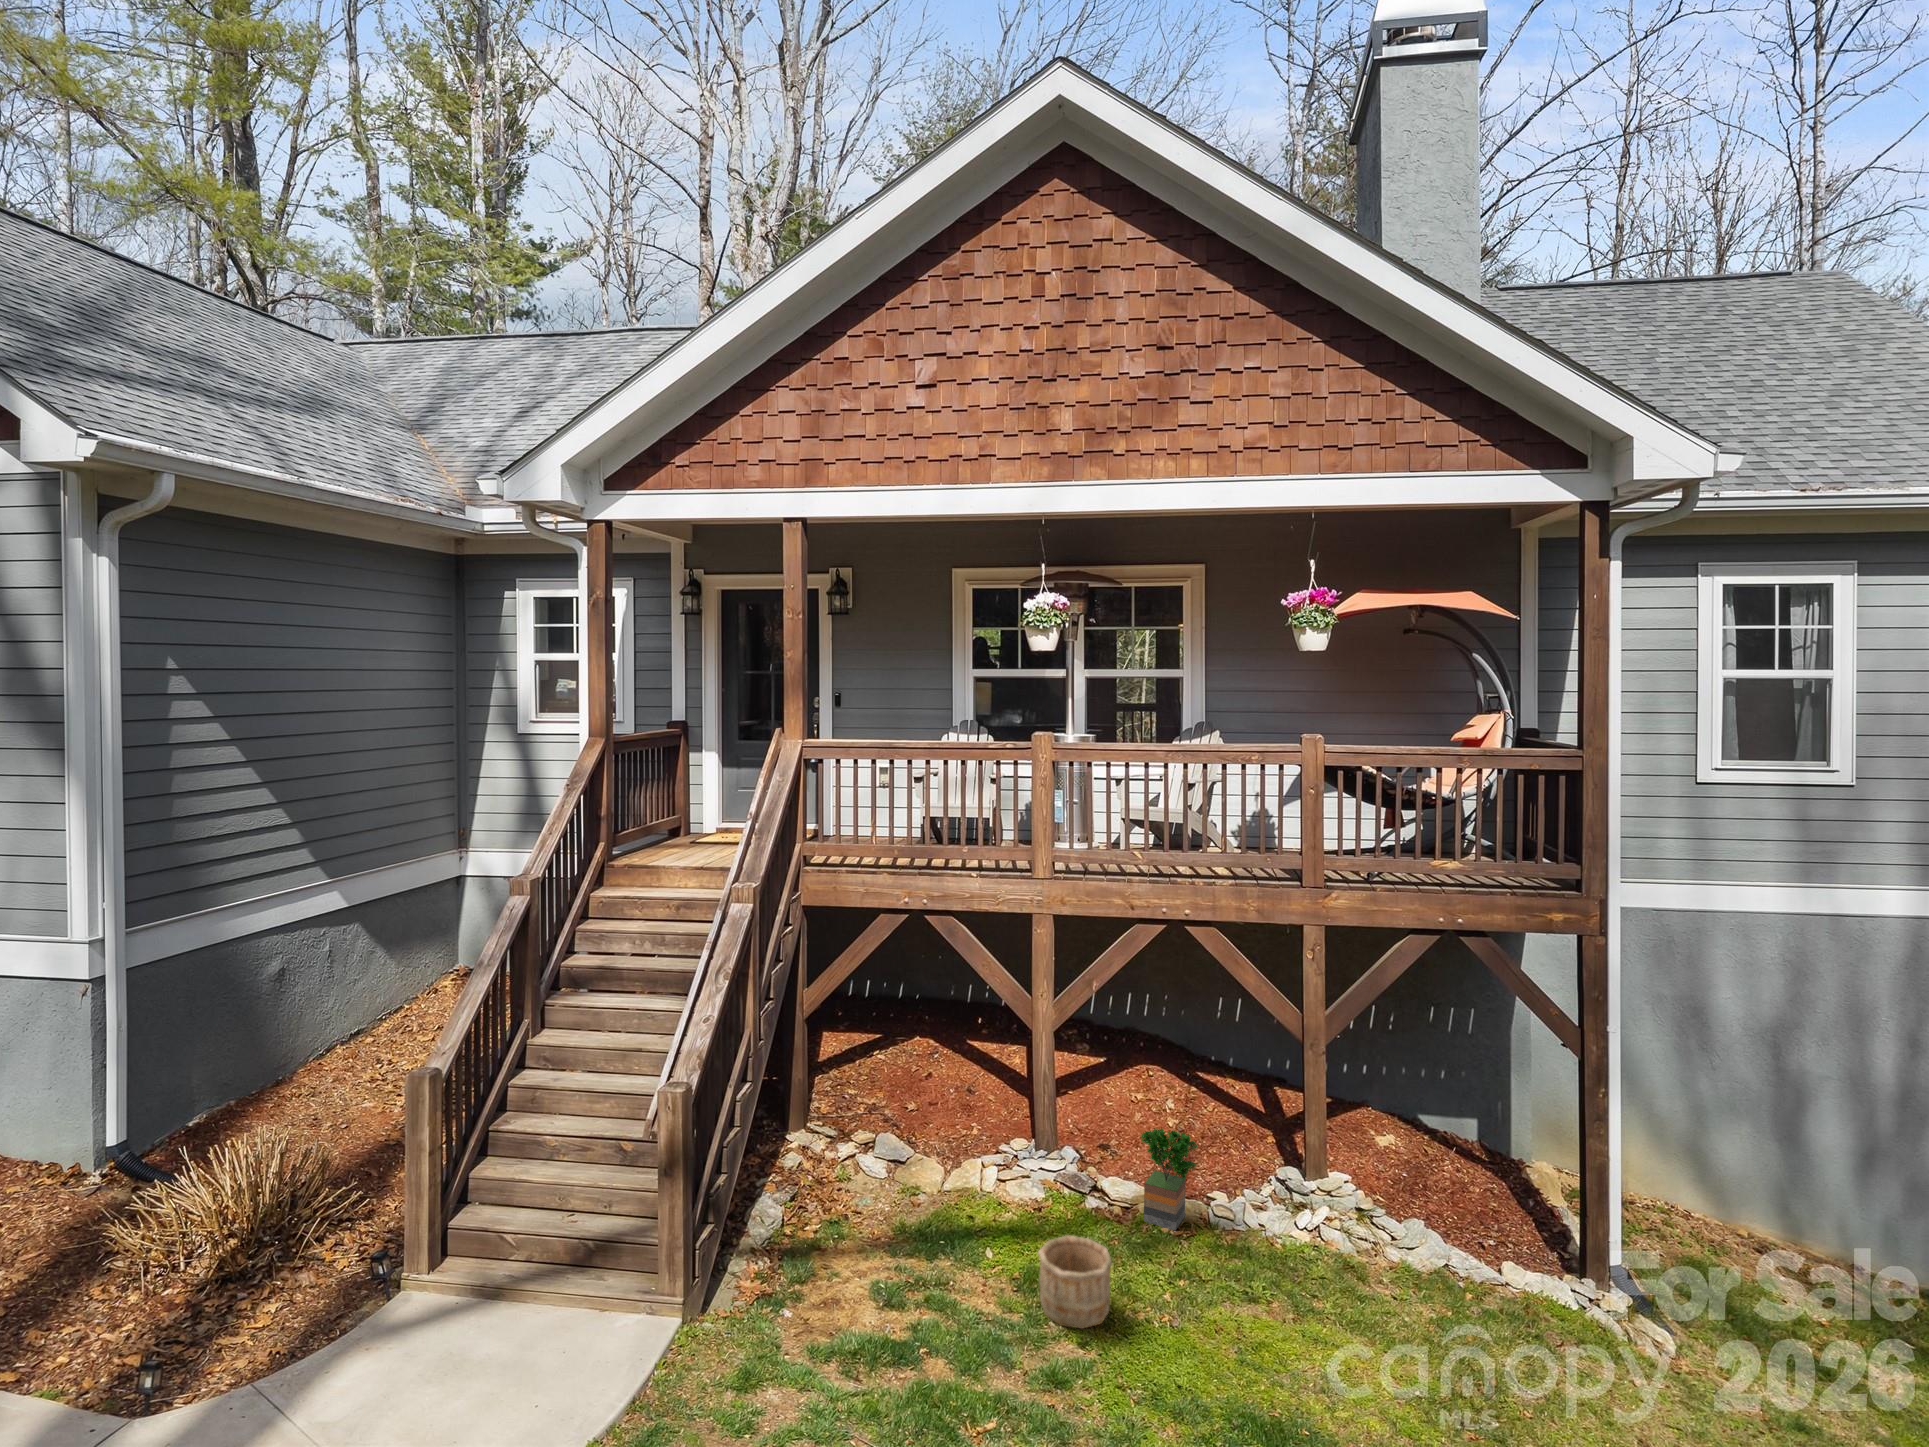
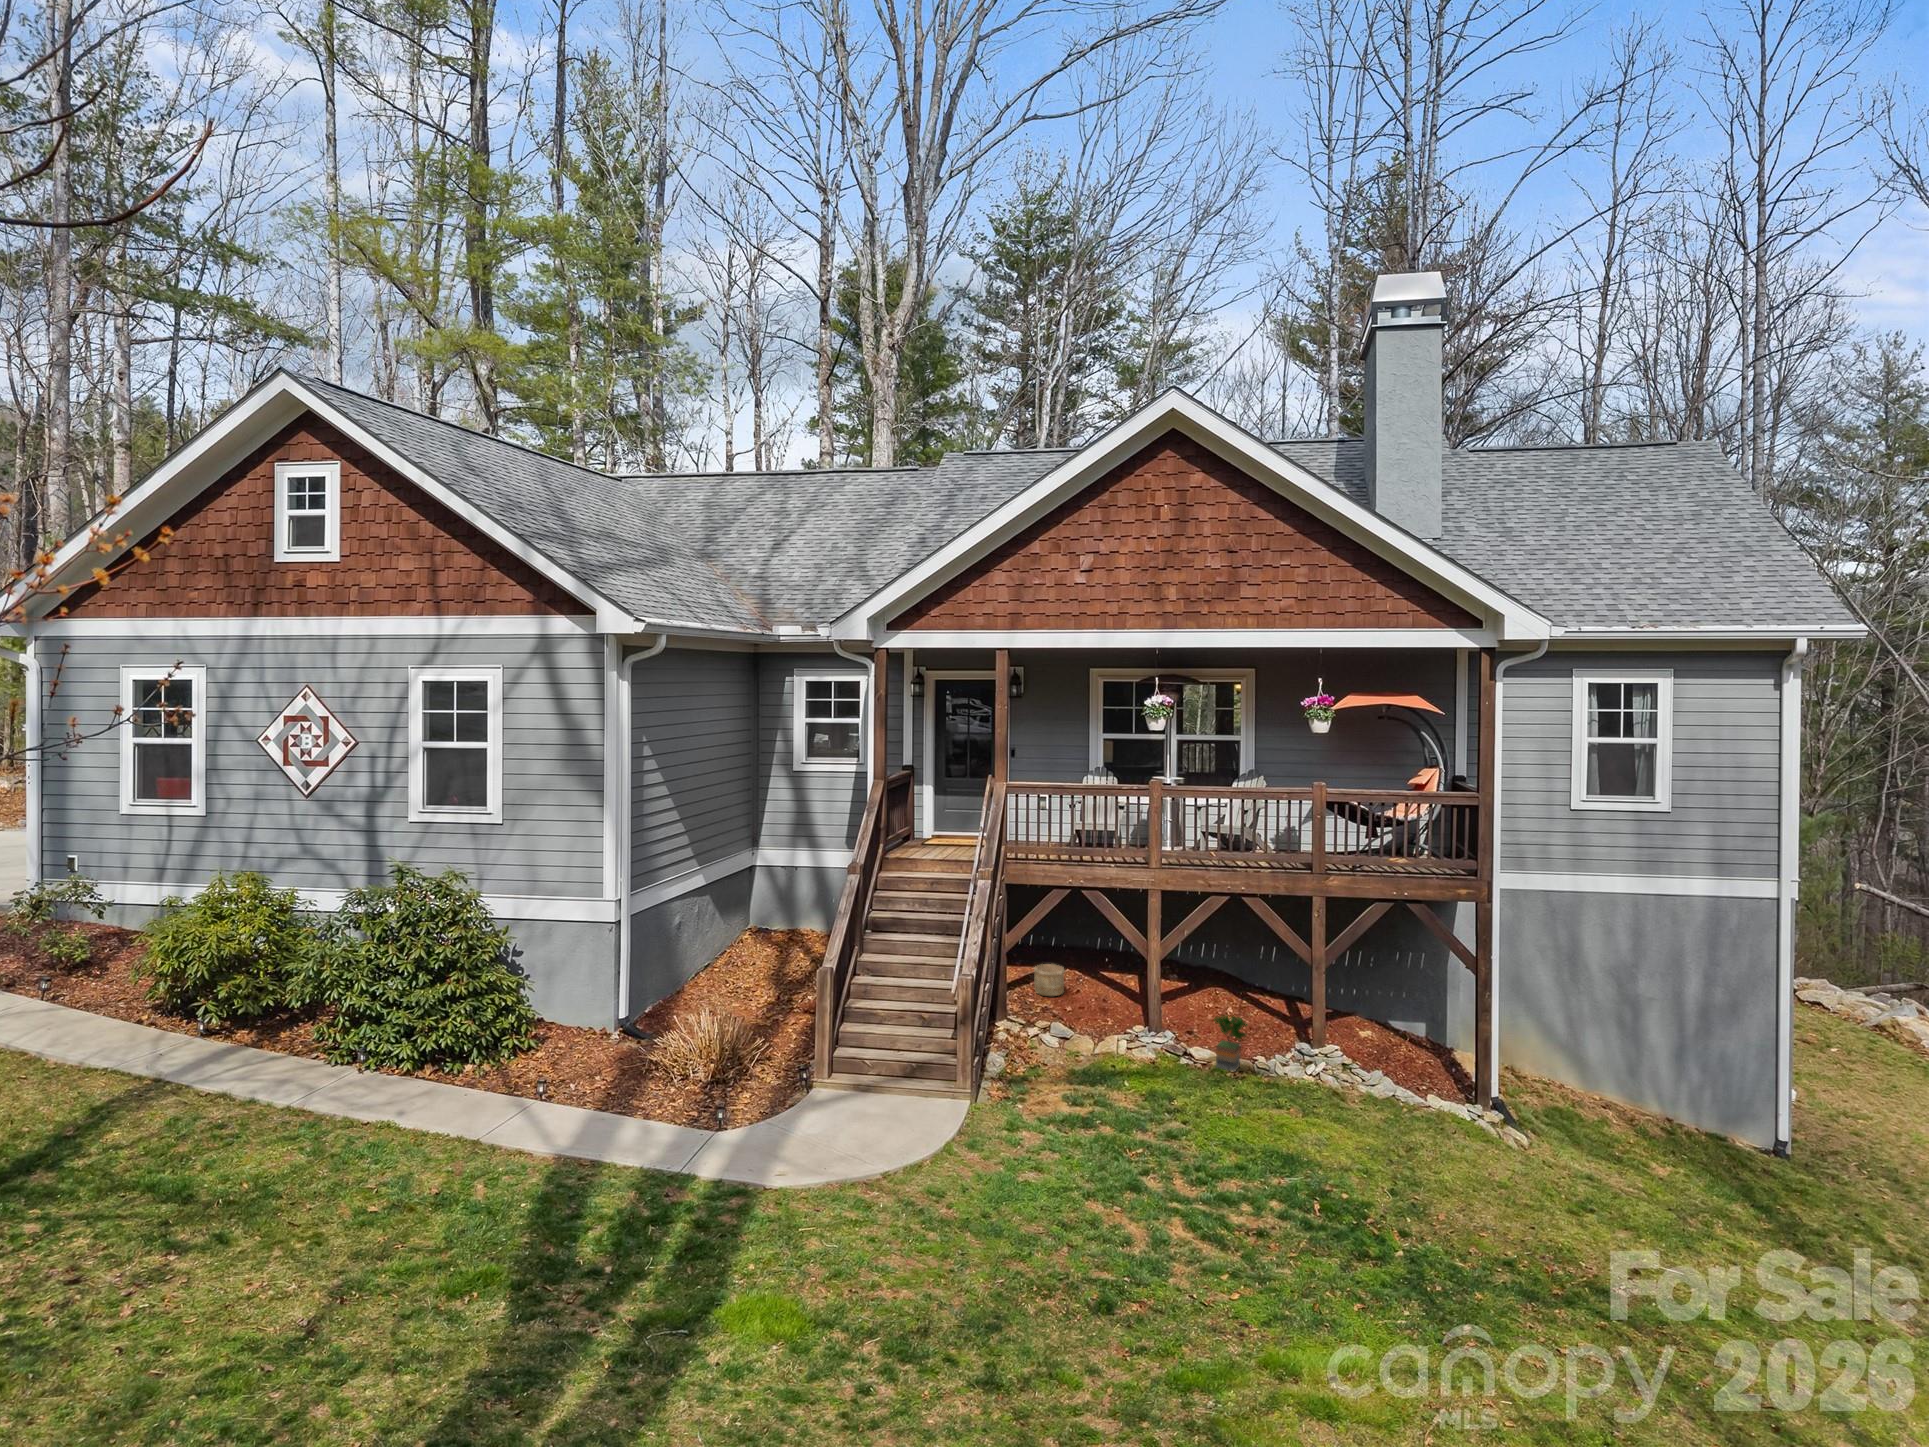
wooden bucket: present [1038,1235,1112,1329] -> present [1034,964,1064,996]

